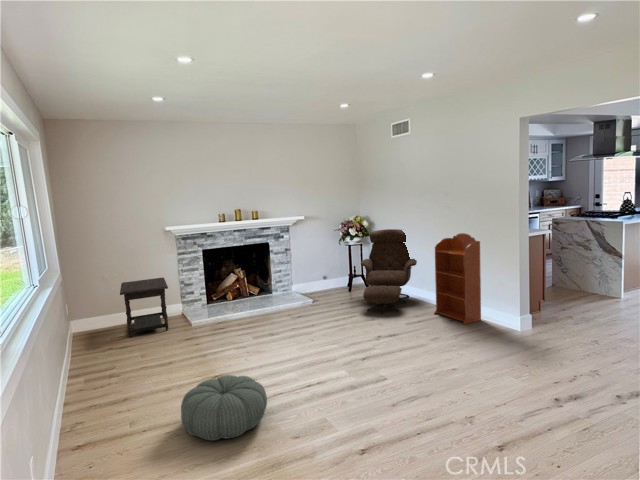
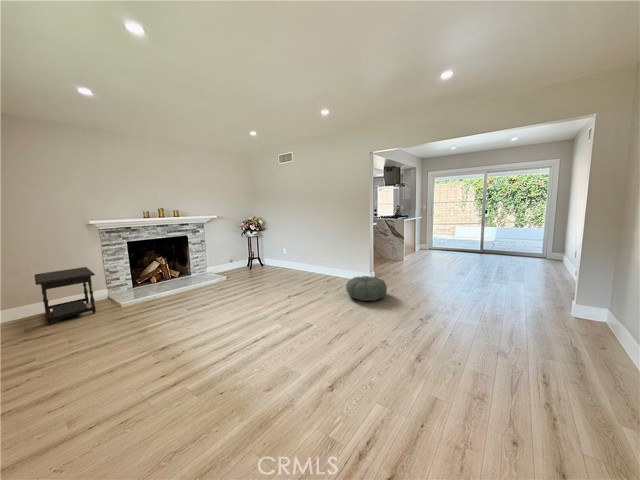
lounge chair: present [361,229,417,314] -> none [261,225,298,281]
bookcase: present [434,233,481,324] -> none [314,225,343,281]
pouf: present [181,375,267,441] -> present [346,276,387,301]

